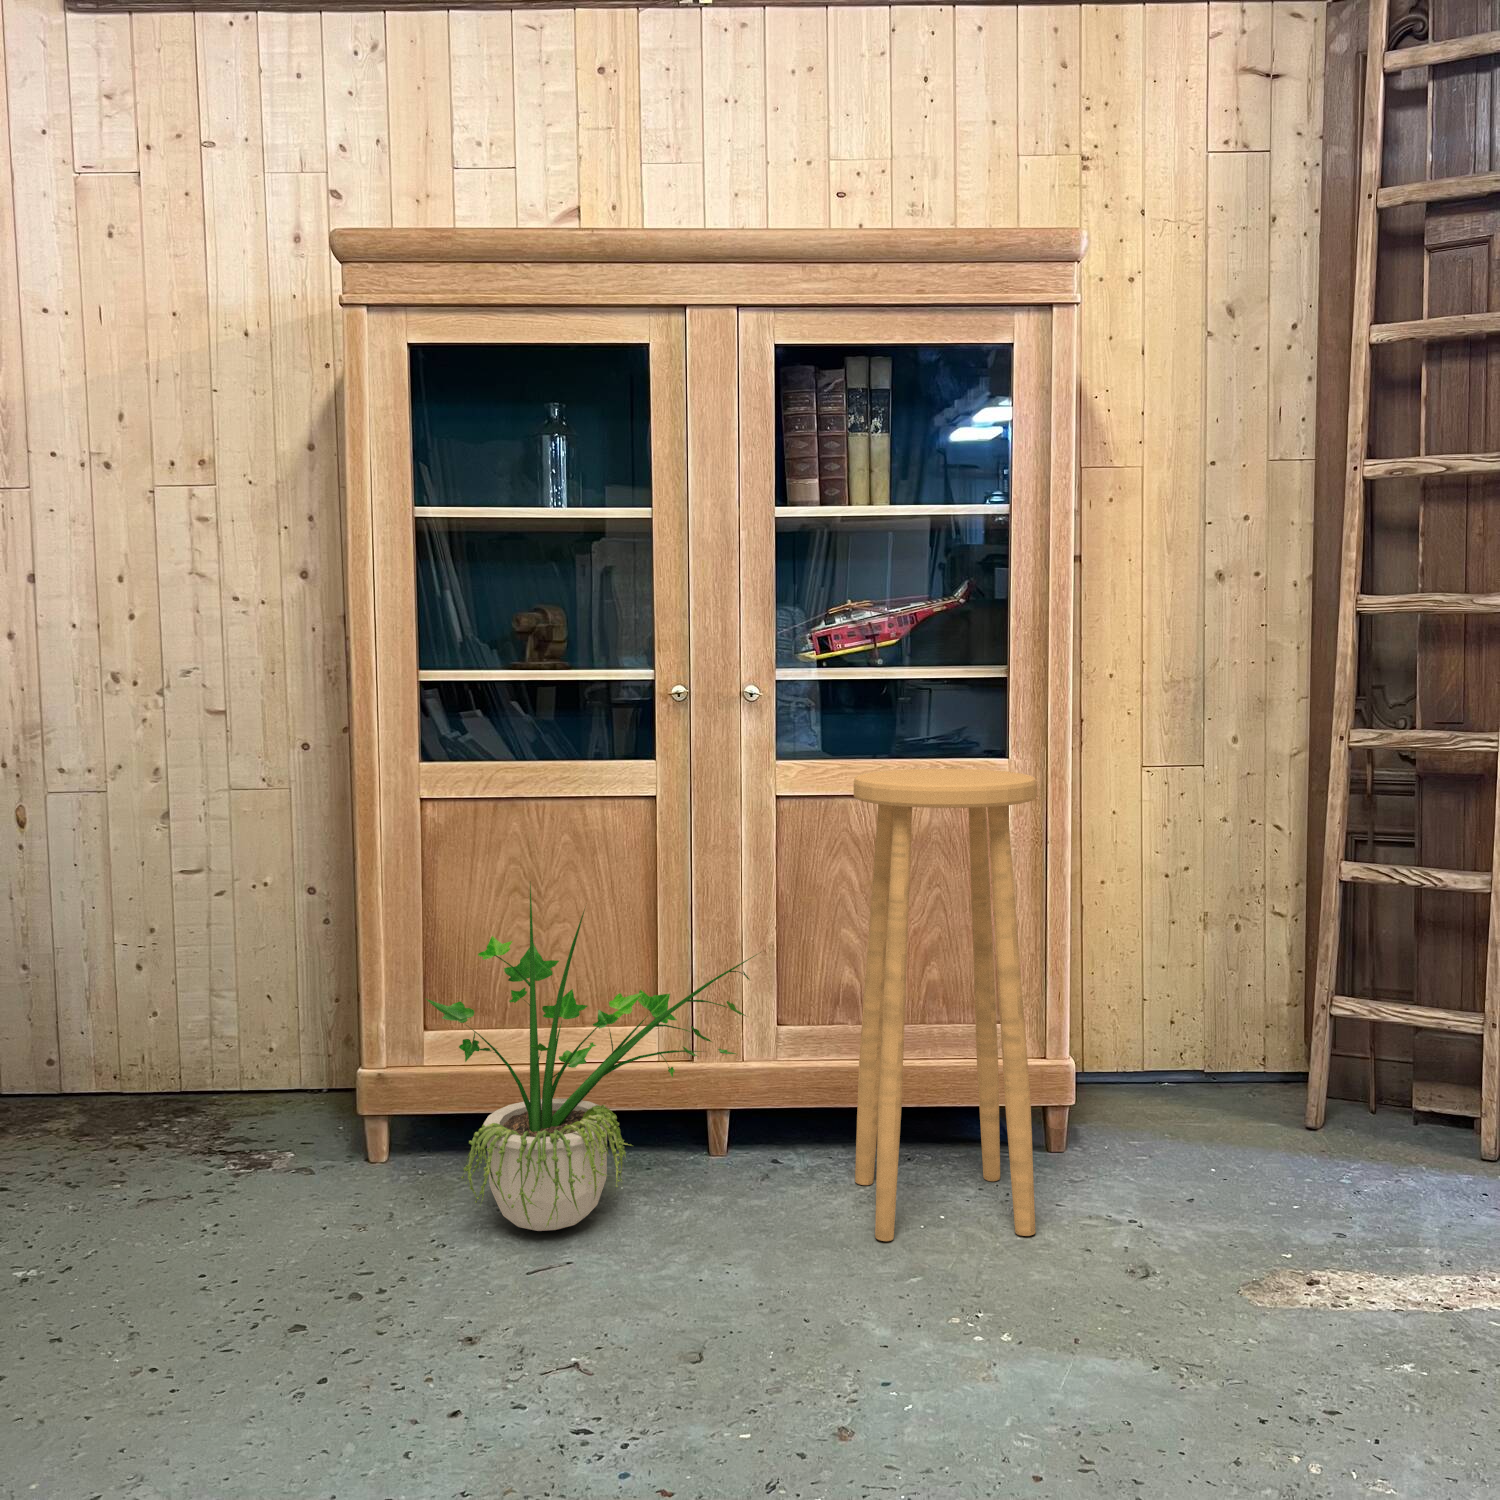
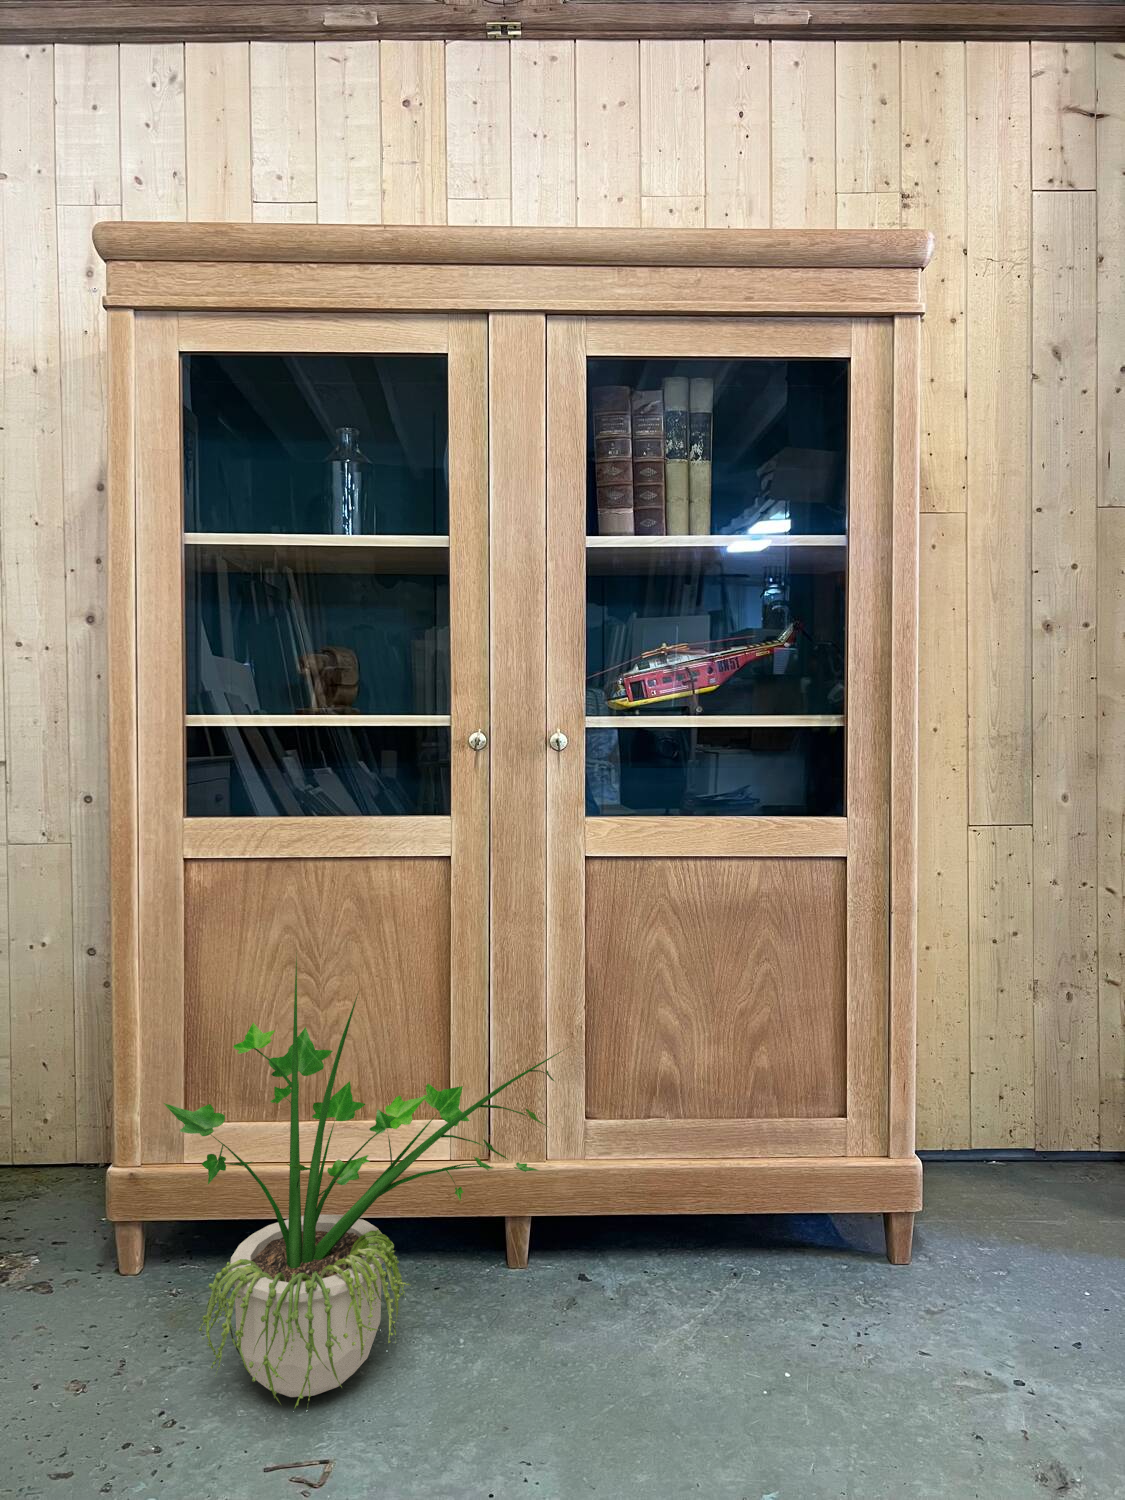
stool: present [854,769,1037,1241] -> none [675,829,902,1415]

